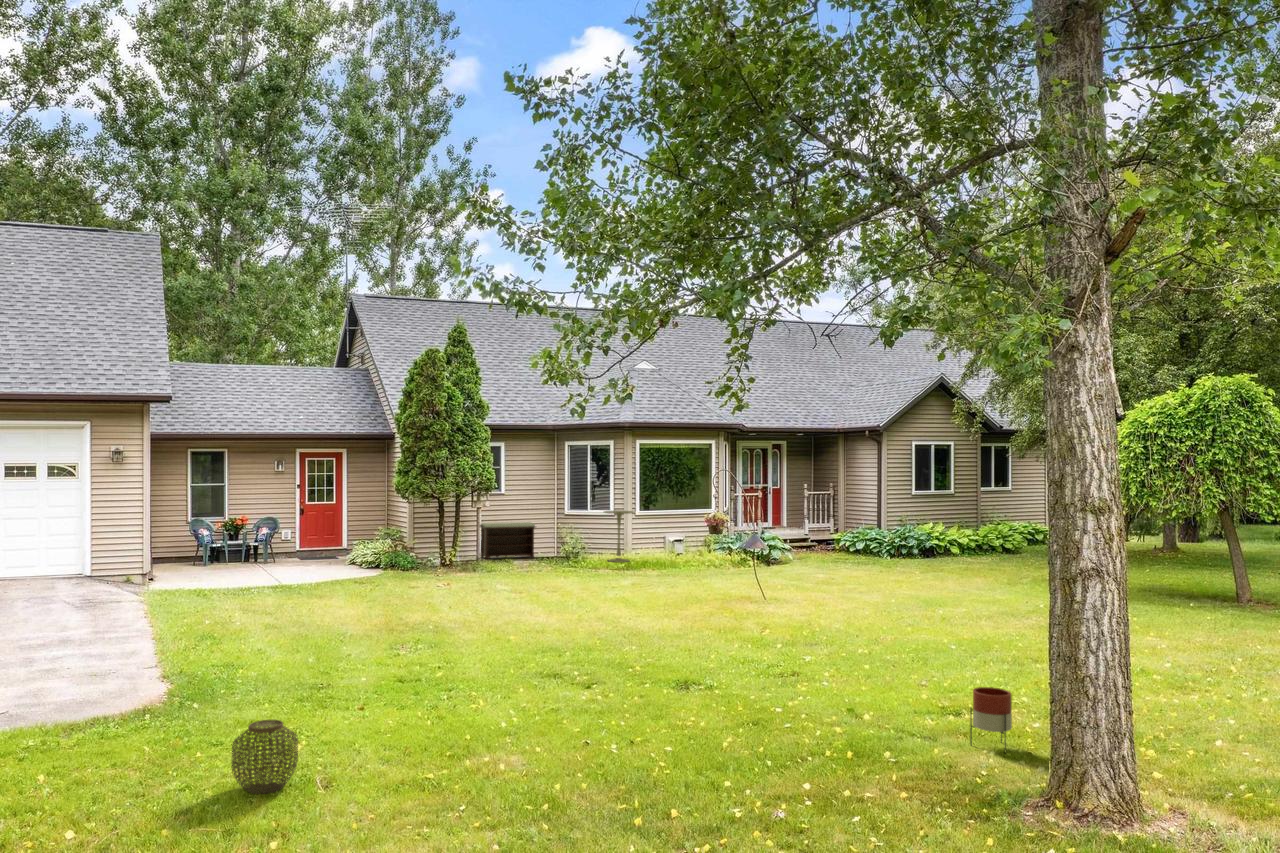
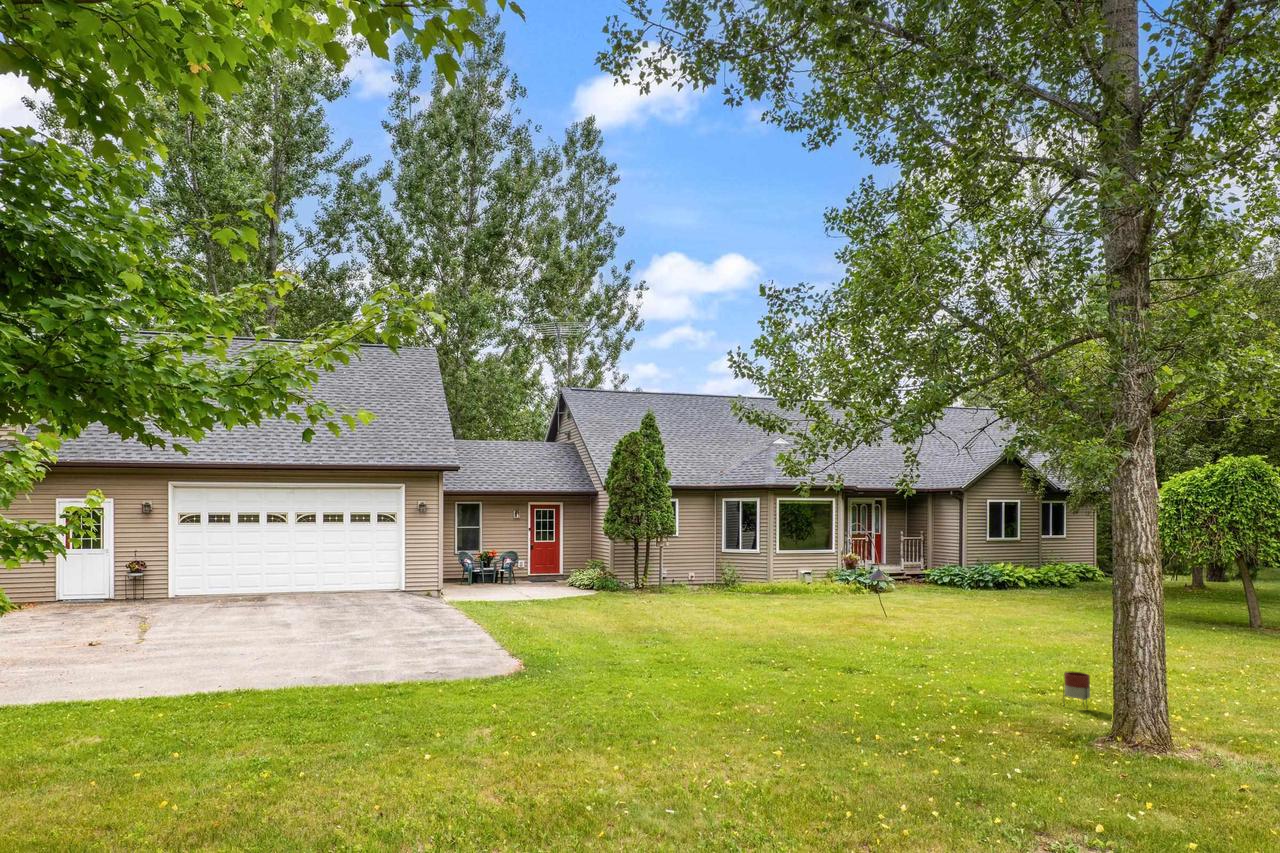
pedestal table: present [604,511,635,562] -> none [752,550,776,589]
bench: present [480,522,535,560] -> none [659,557,701,585]
woven basket: present [232,720,298,794] -> none [641,673,675,713]

